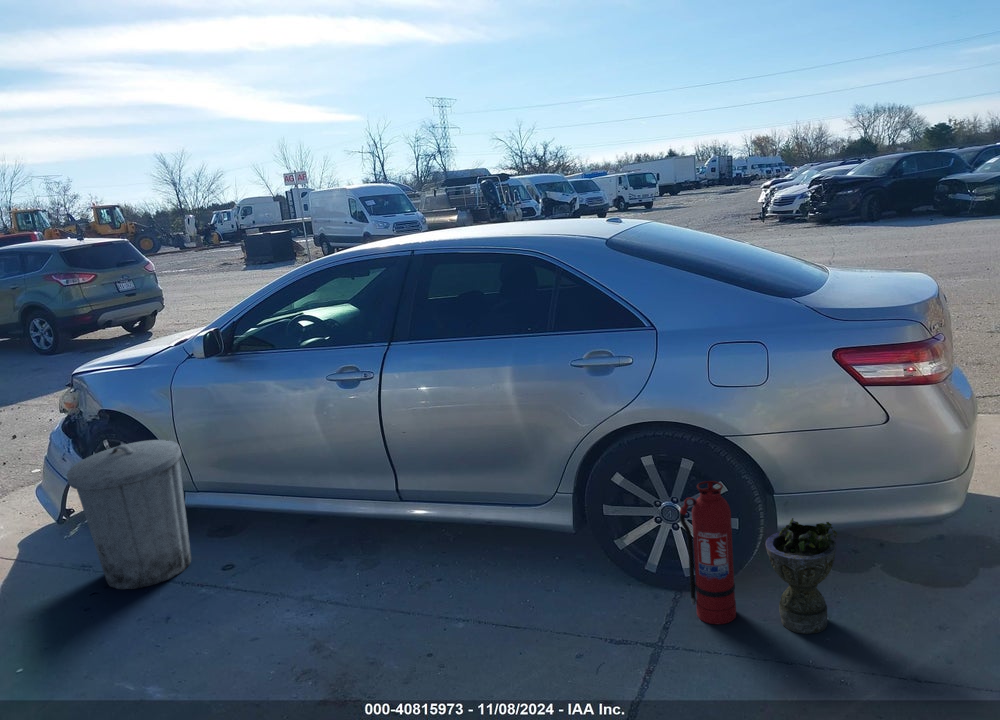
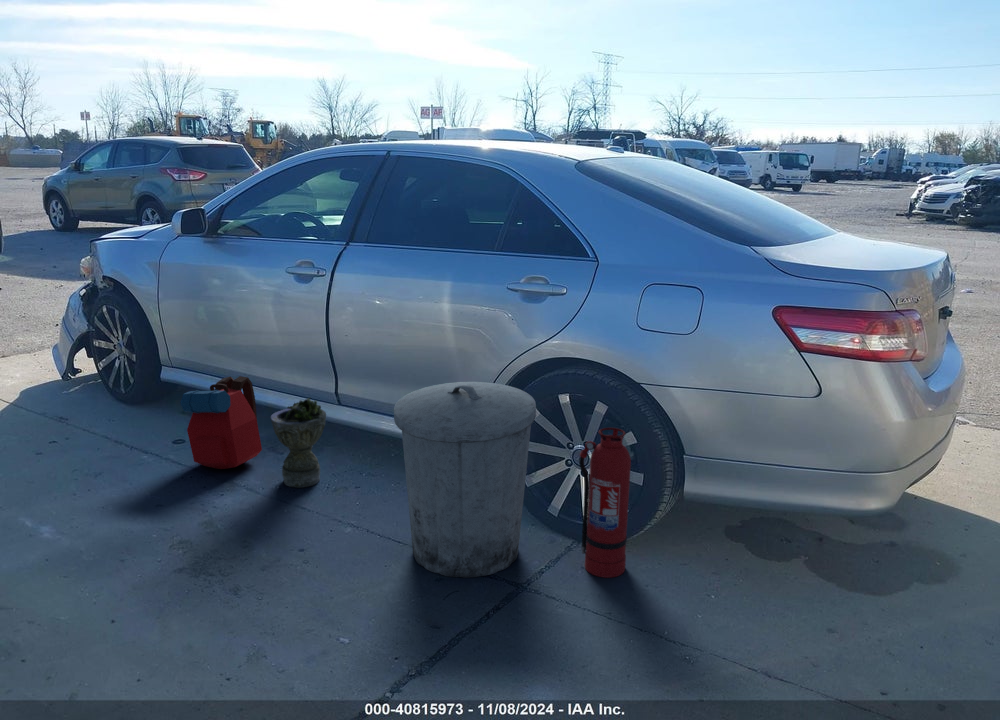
trash can: present [67,440,191,589] -> present [394,382,536,578]
backpack: none [235,490,320,589] -> present [181,376,262,469]
planter: present [766,518,837,634] -> present [271,398,326,488]

